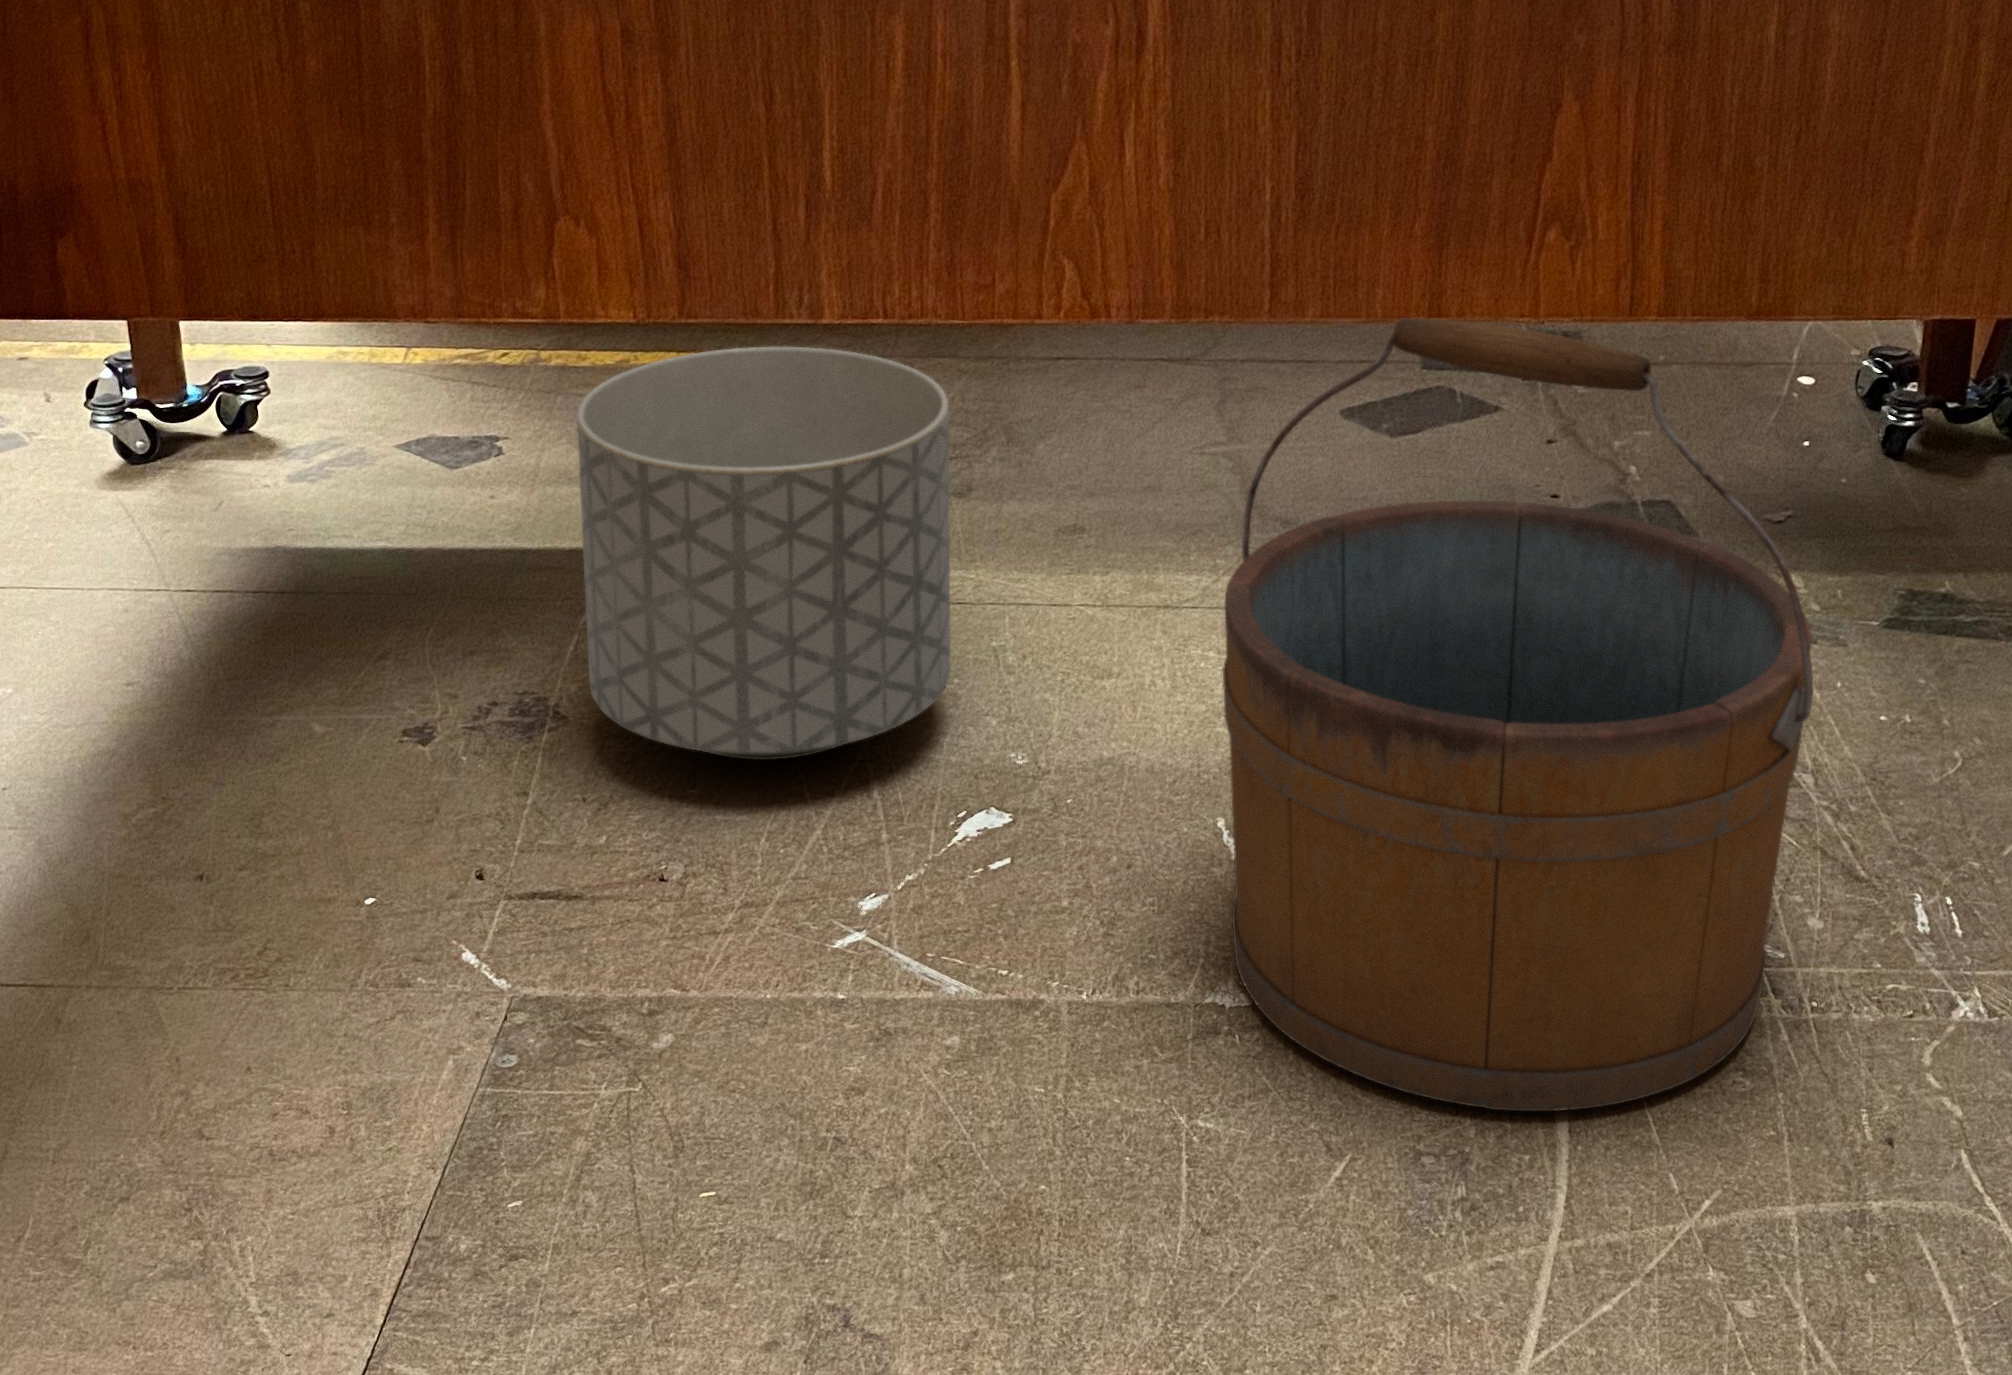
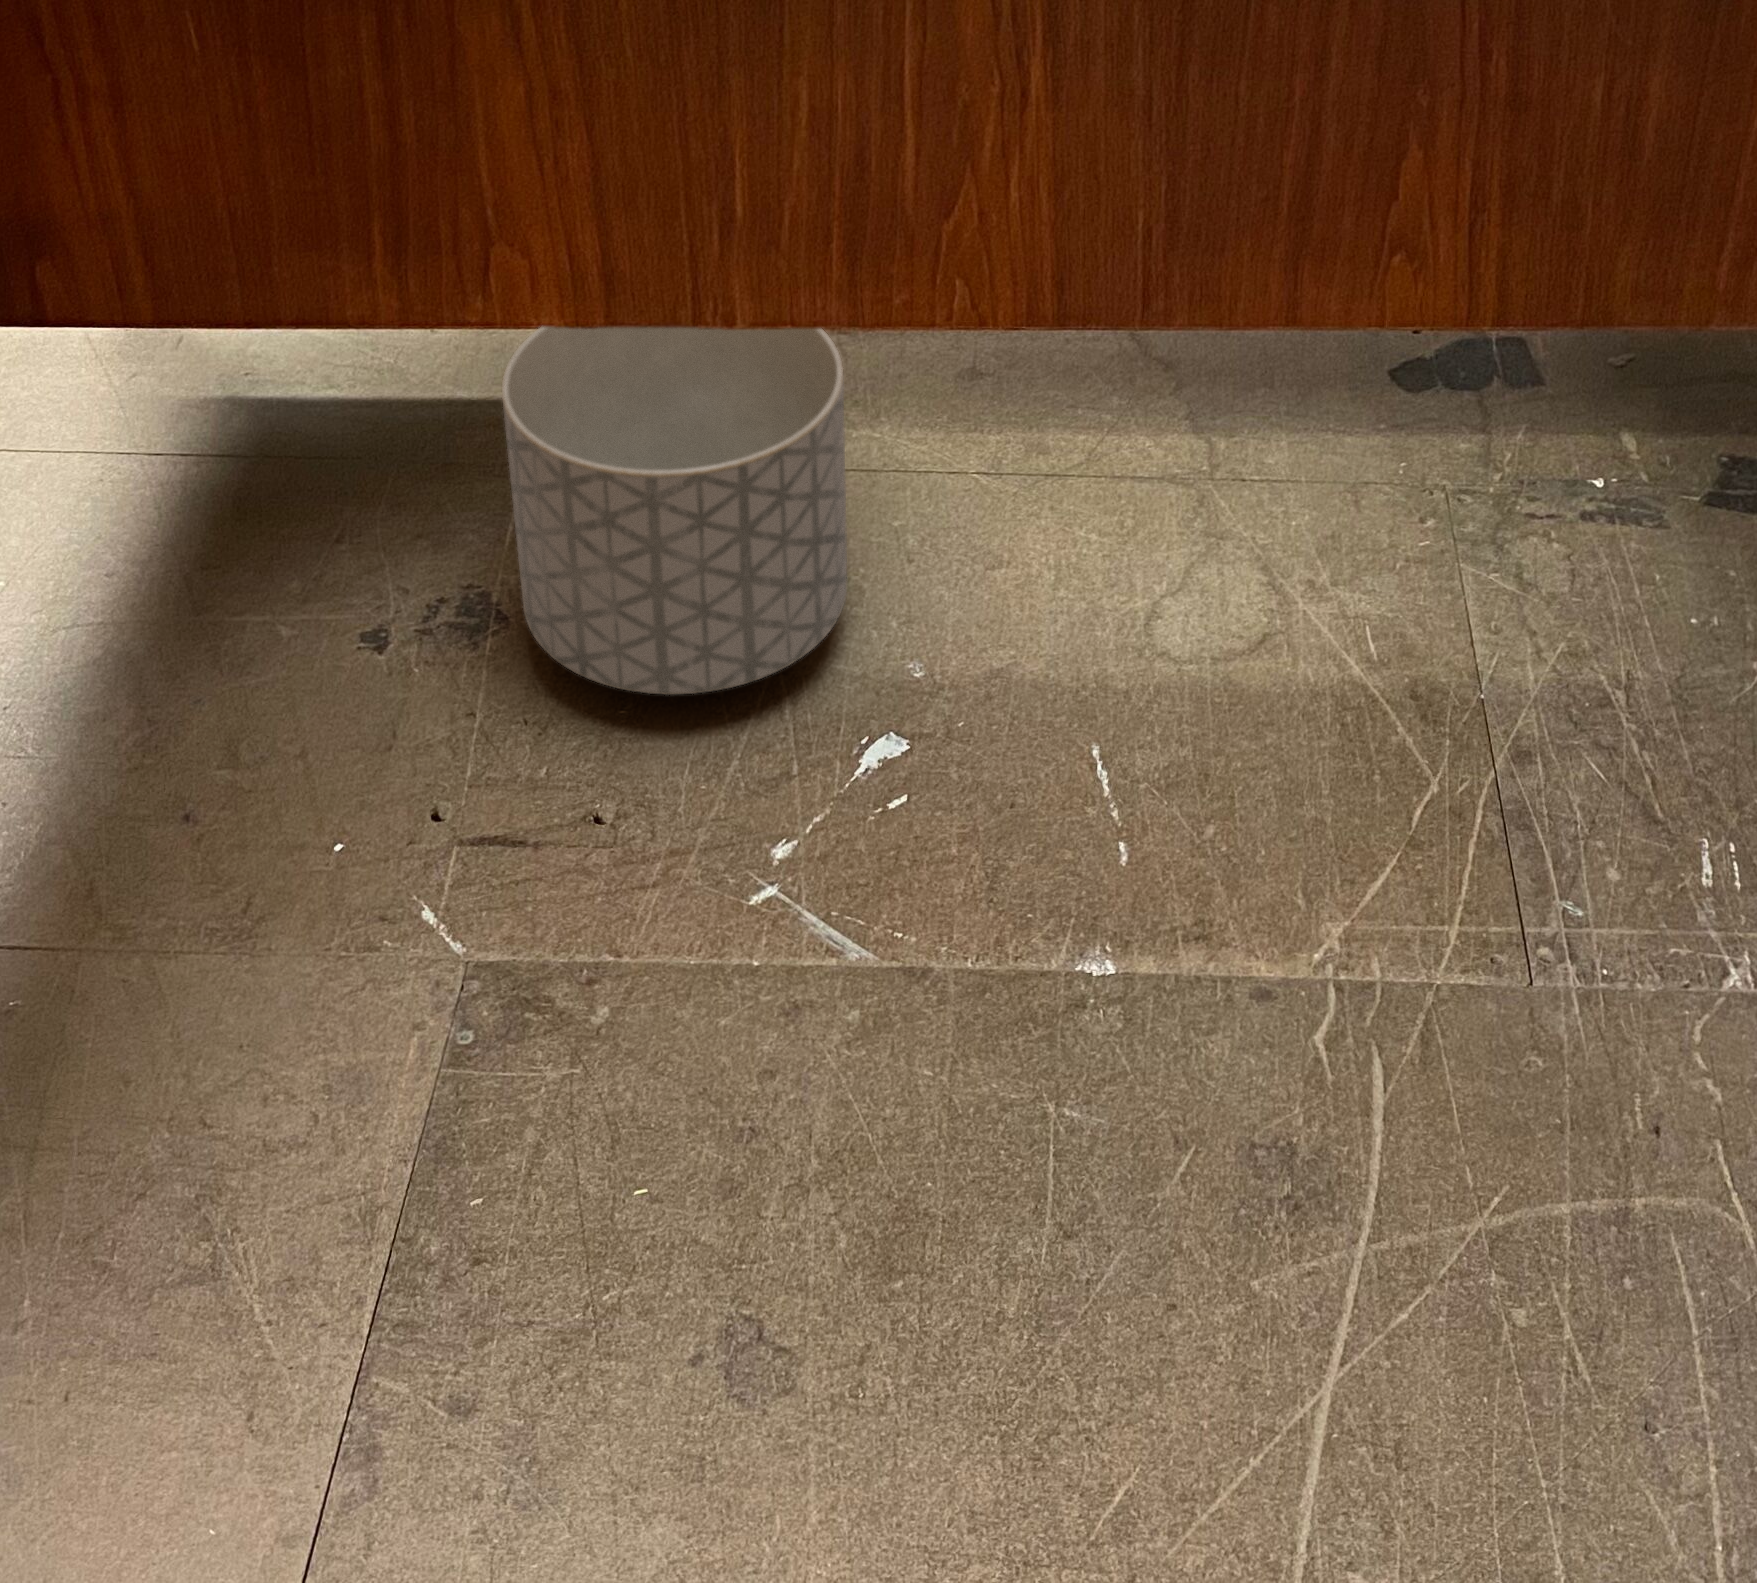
bucket: present [1223,318,1813,1111] -> none [1094,421,1618,1099]

